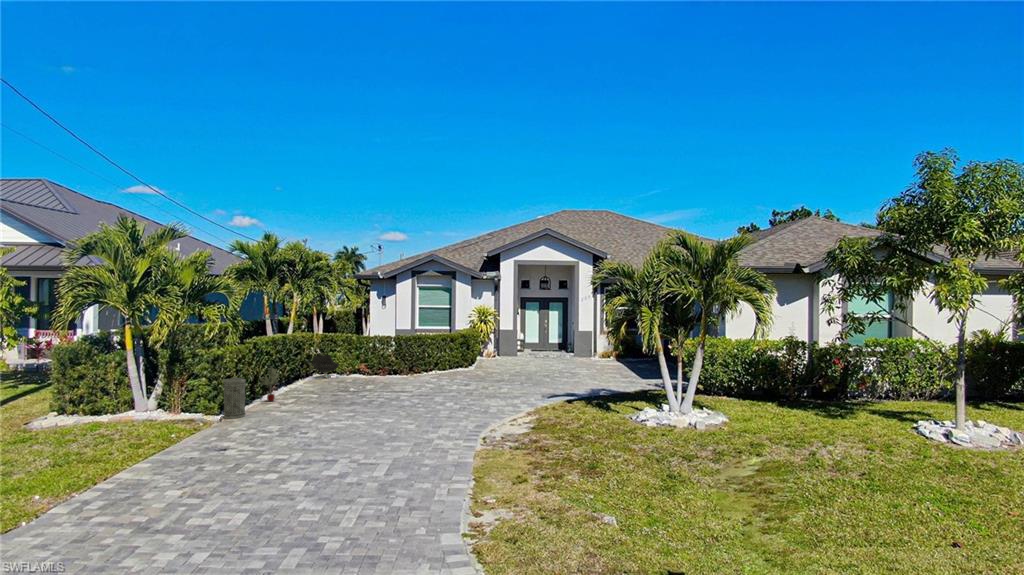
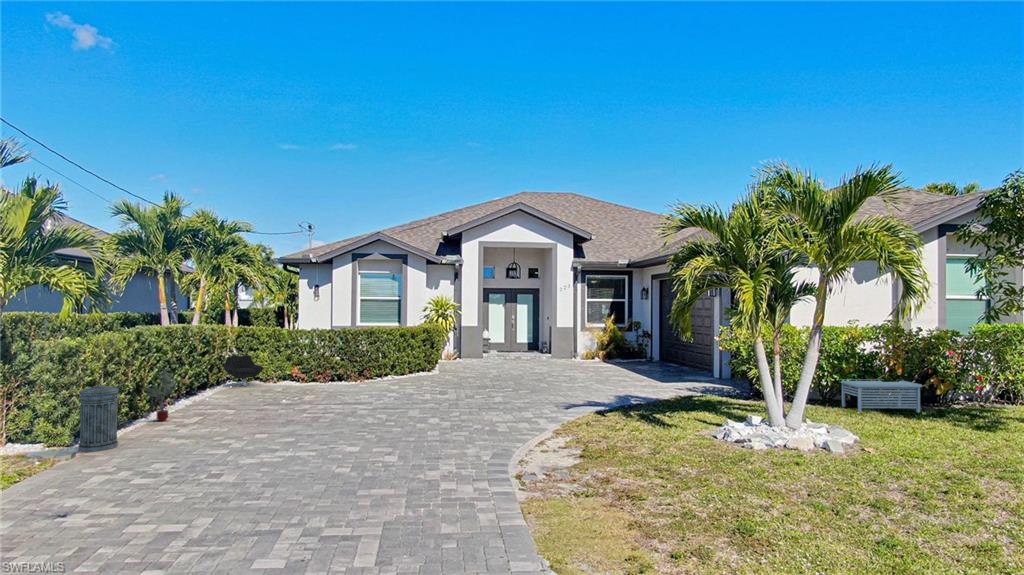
storage bench: none [769,381,831,408] -> present [841,380,922,412]

